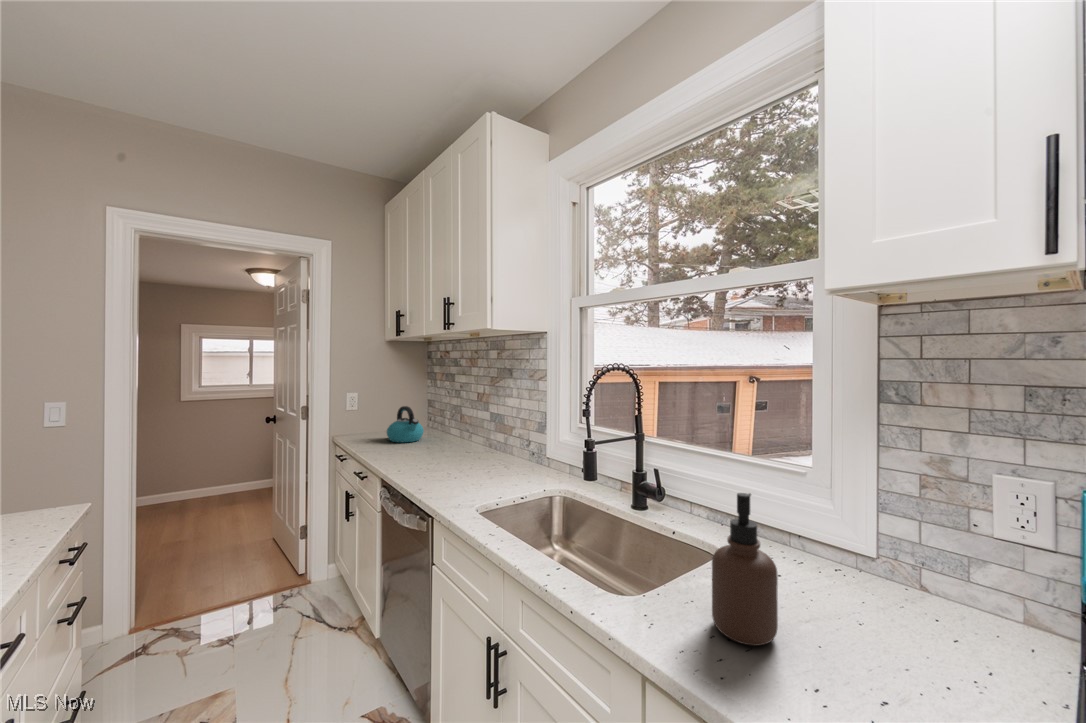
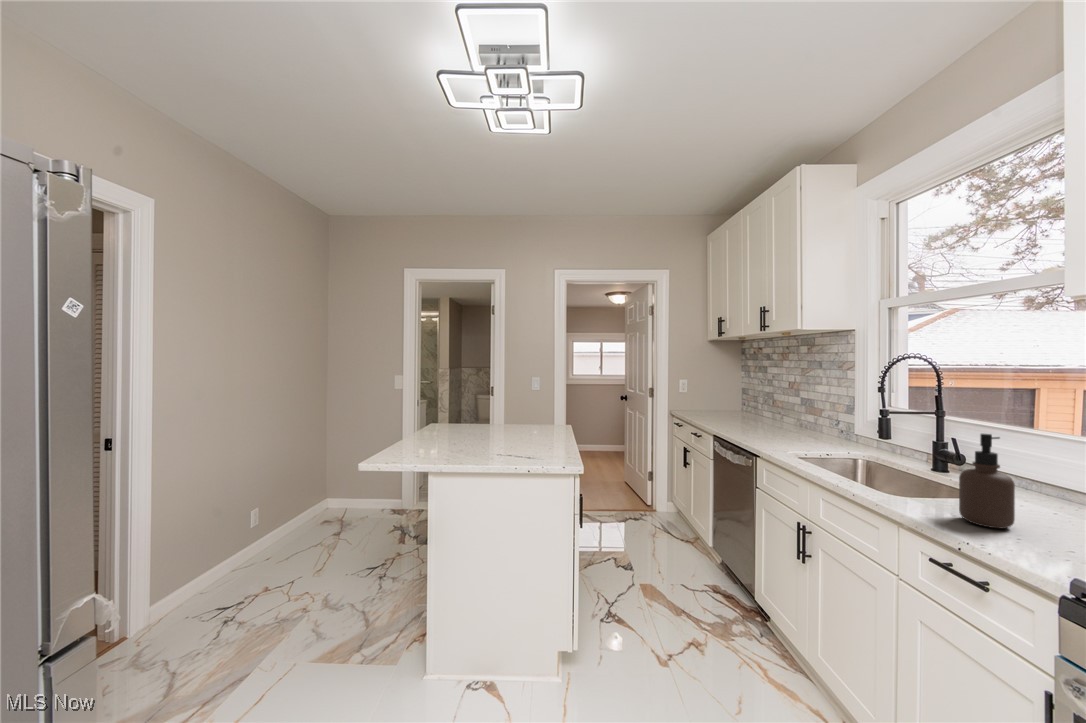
kettle: present [387,406,424,442] -> none [712,390,741,418]

